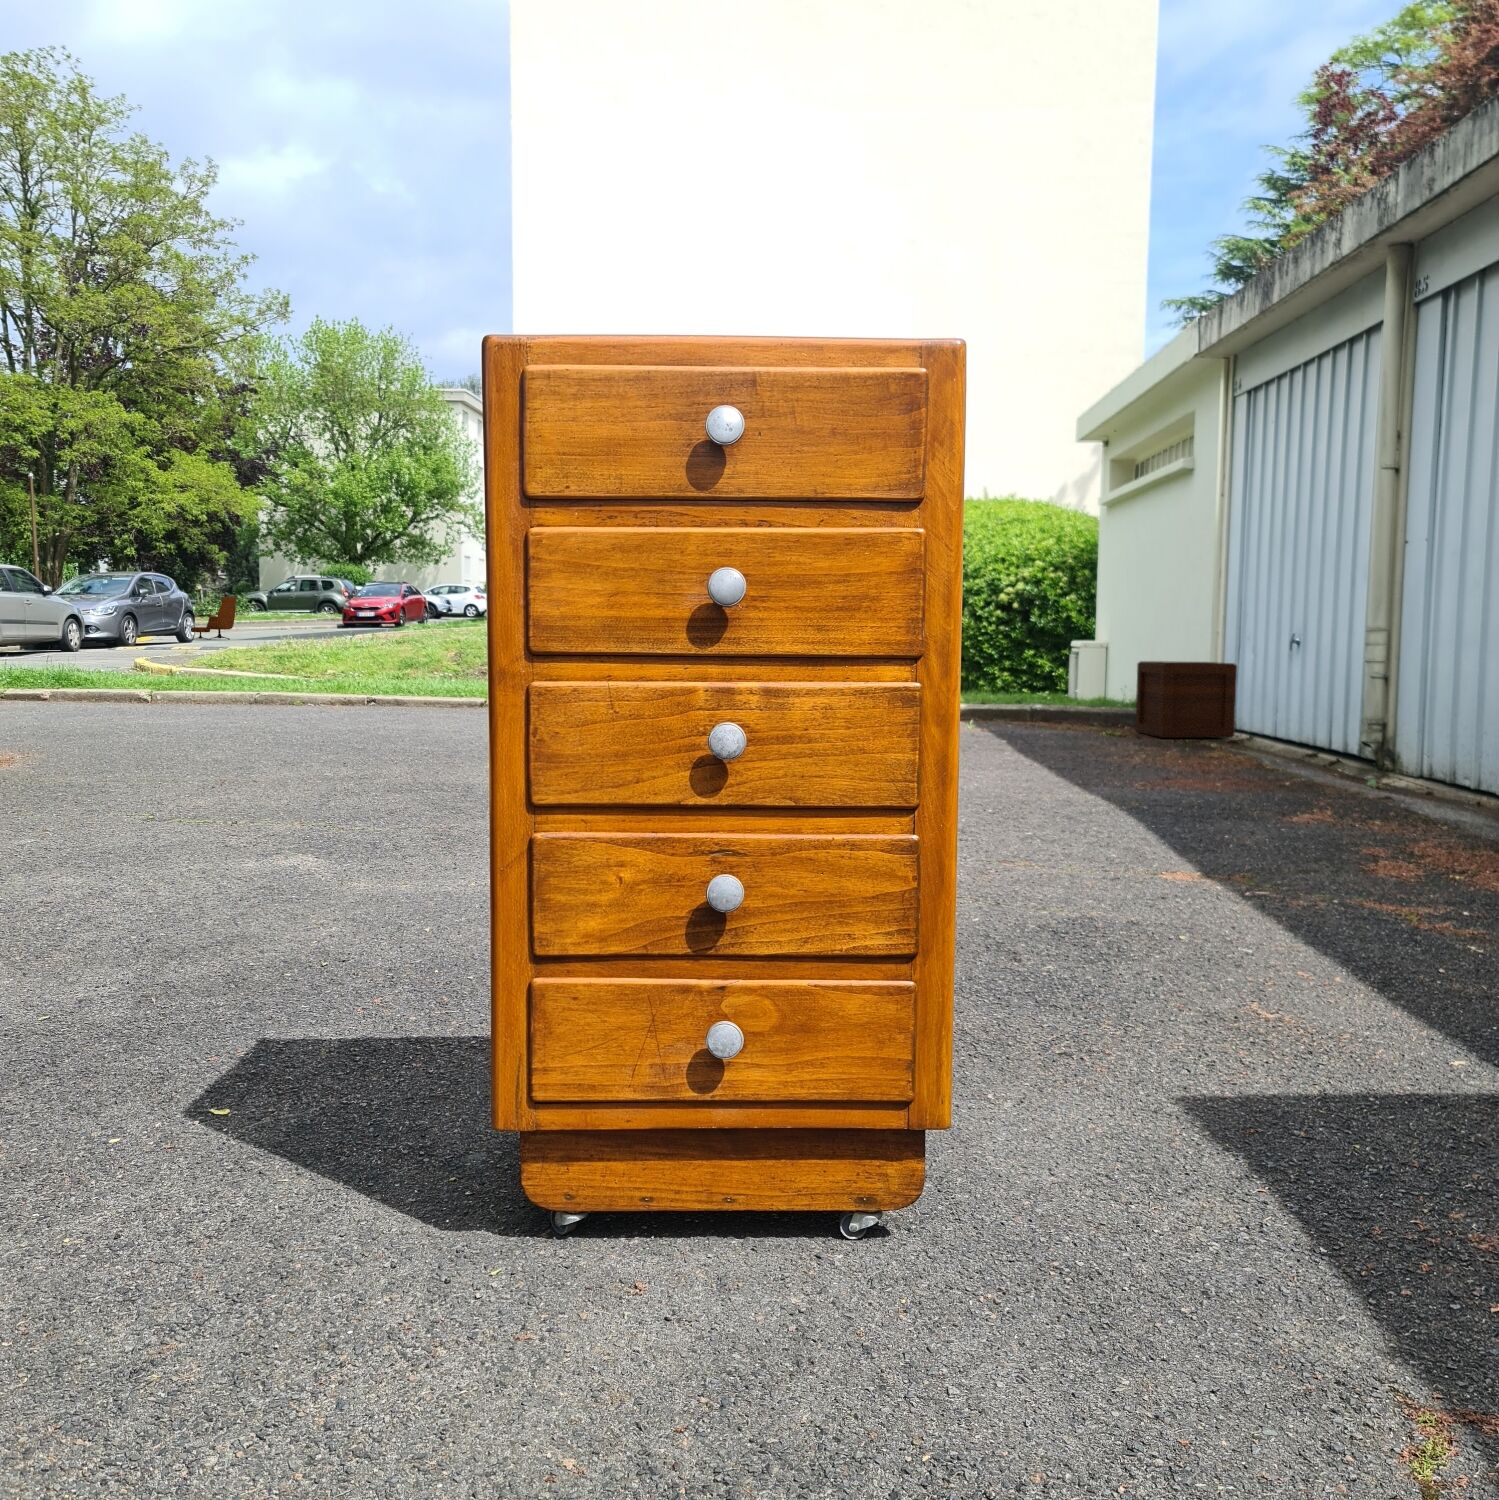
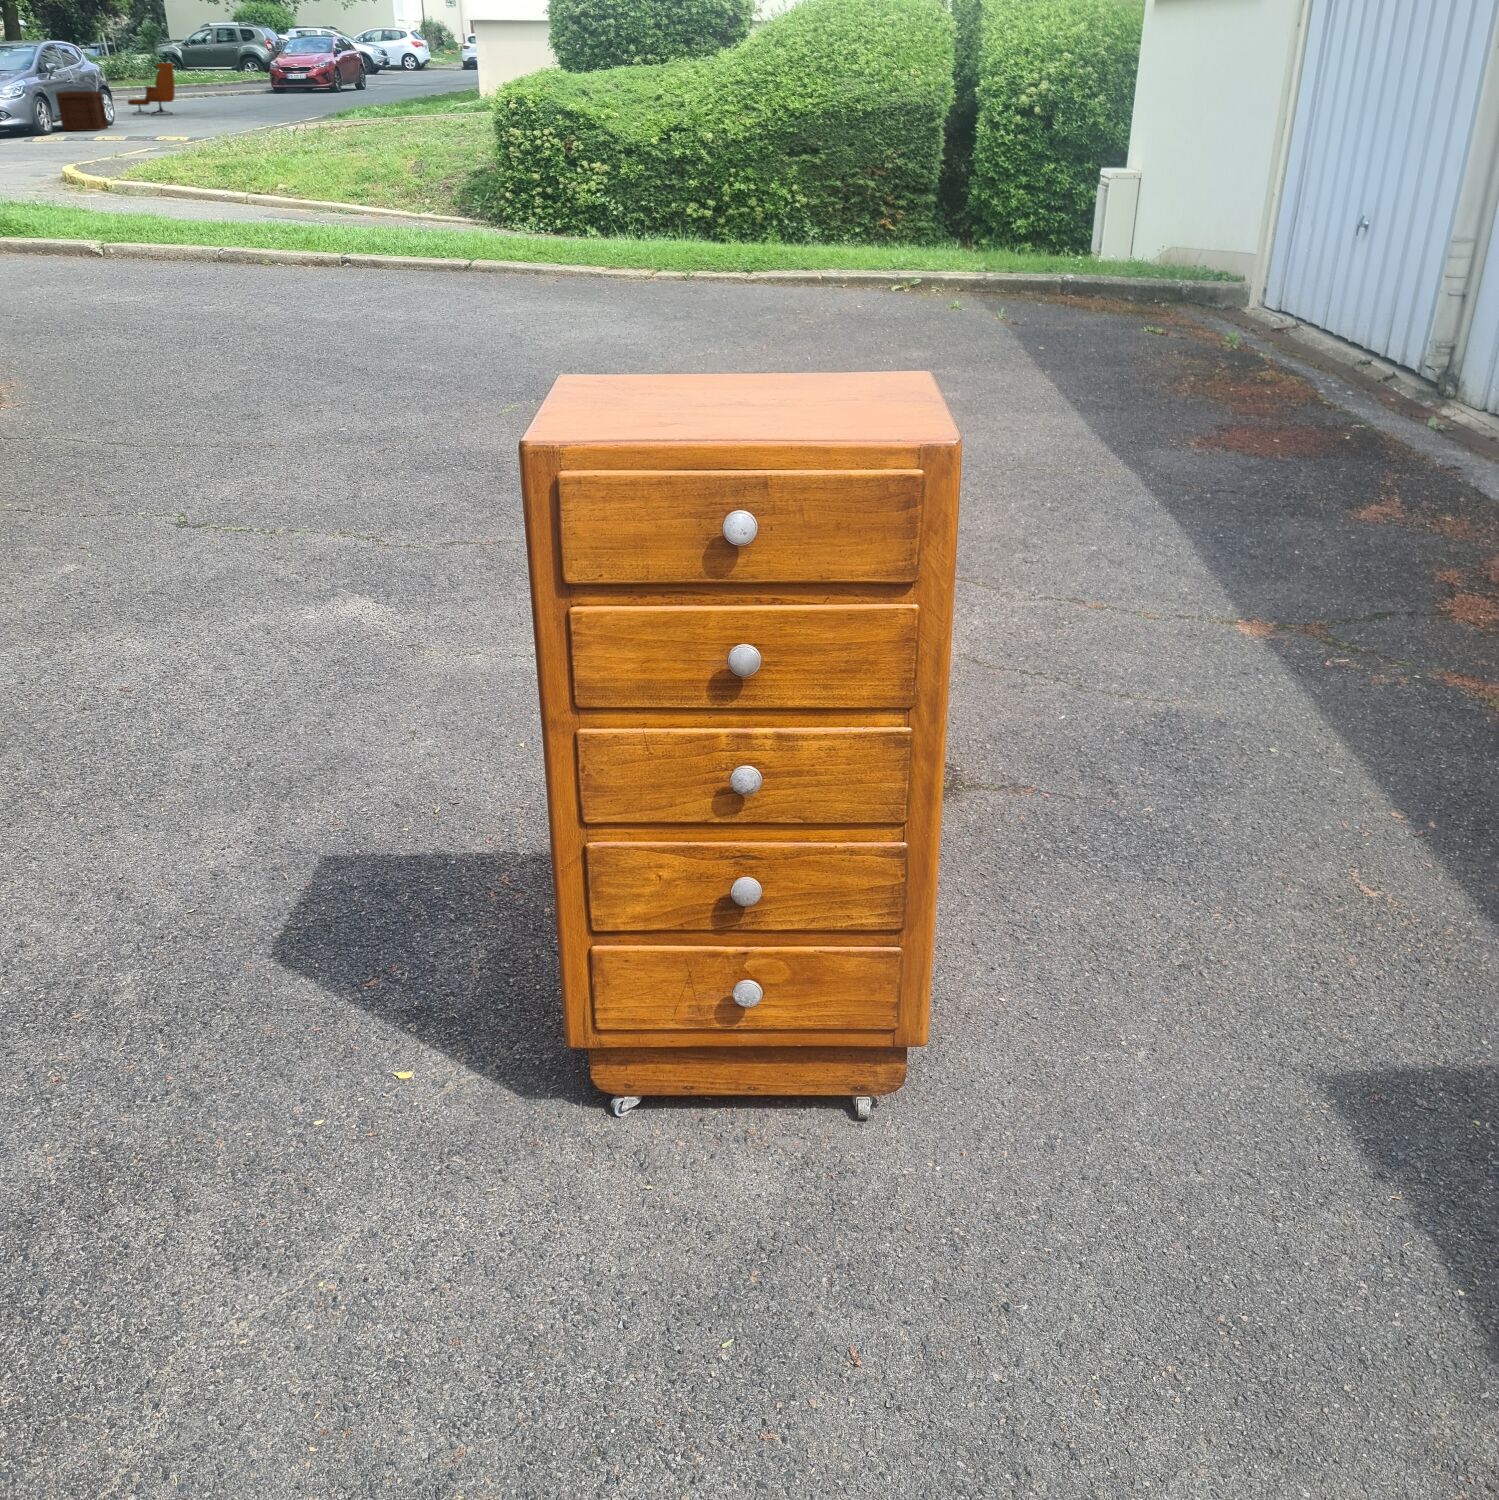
wooden crate: present [1135,661,1237,738] -> present [56,91,108,131]

